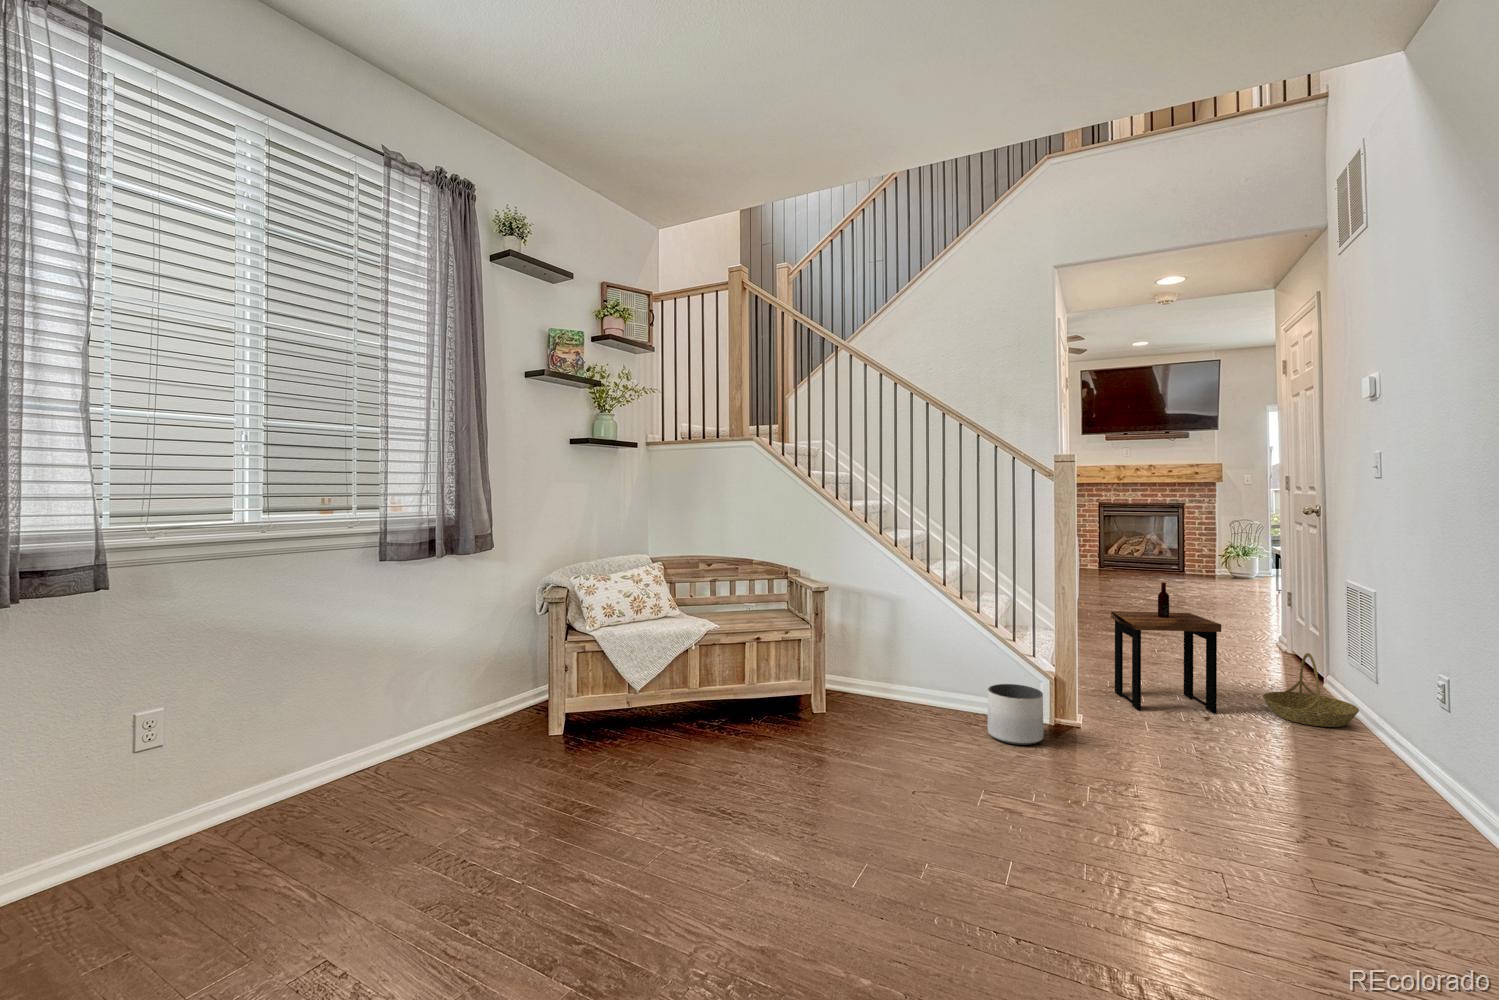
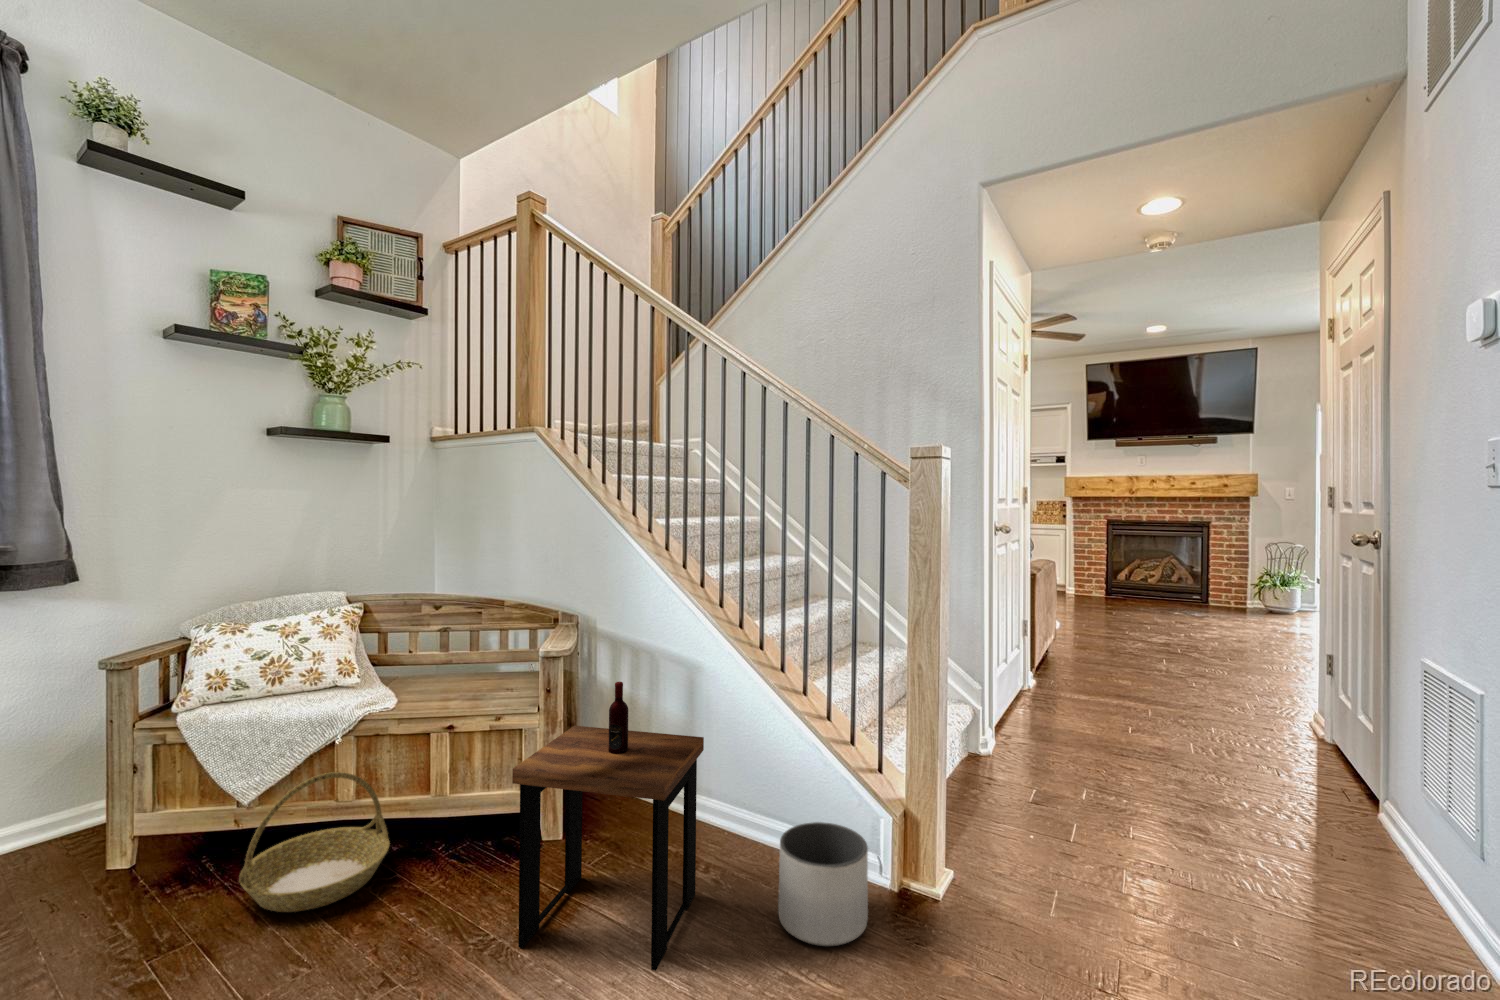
side table: present [1111,582,1221,714] -> present [512,682,704,971]
basket: present [1263,653,1359,727] -> present [239,772,390,912]

